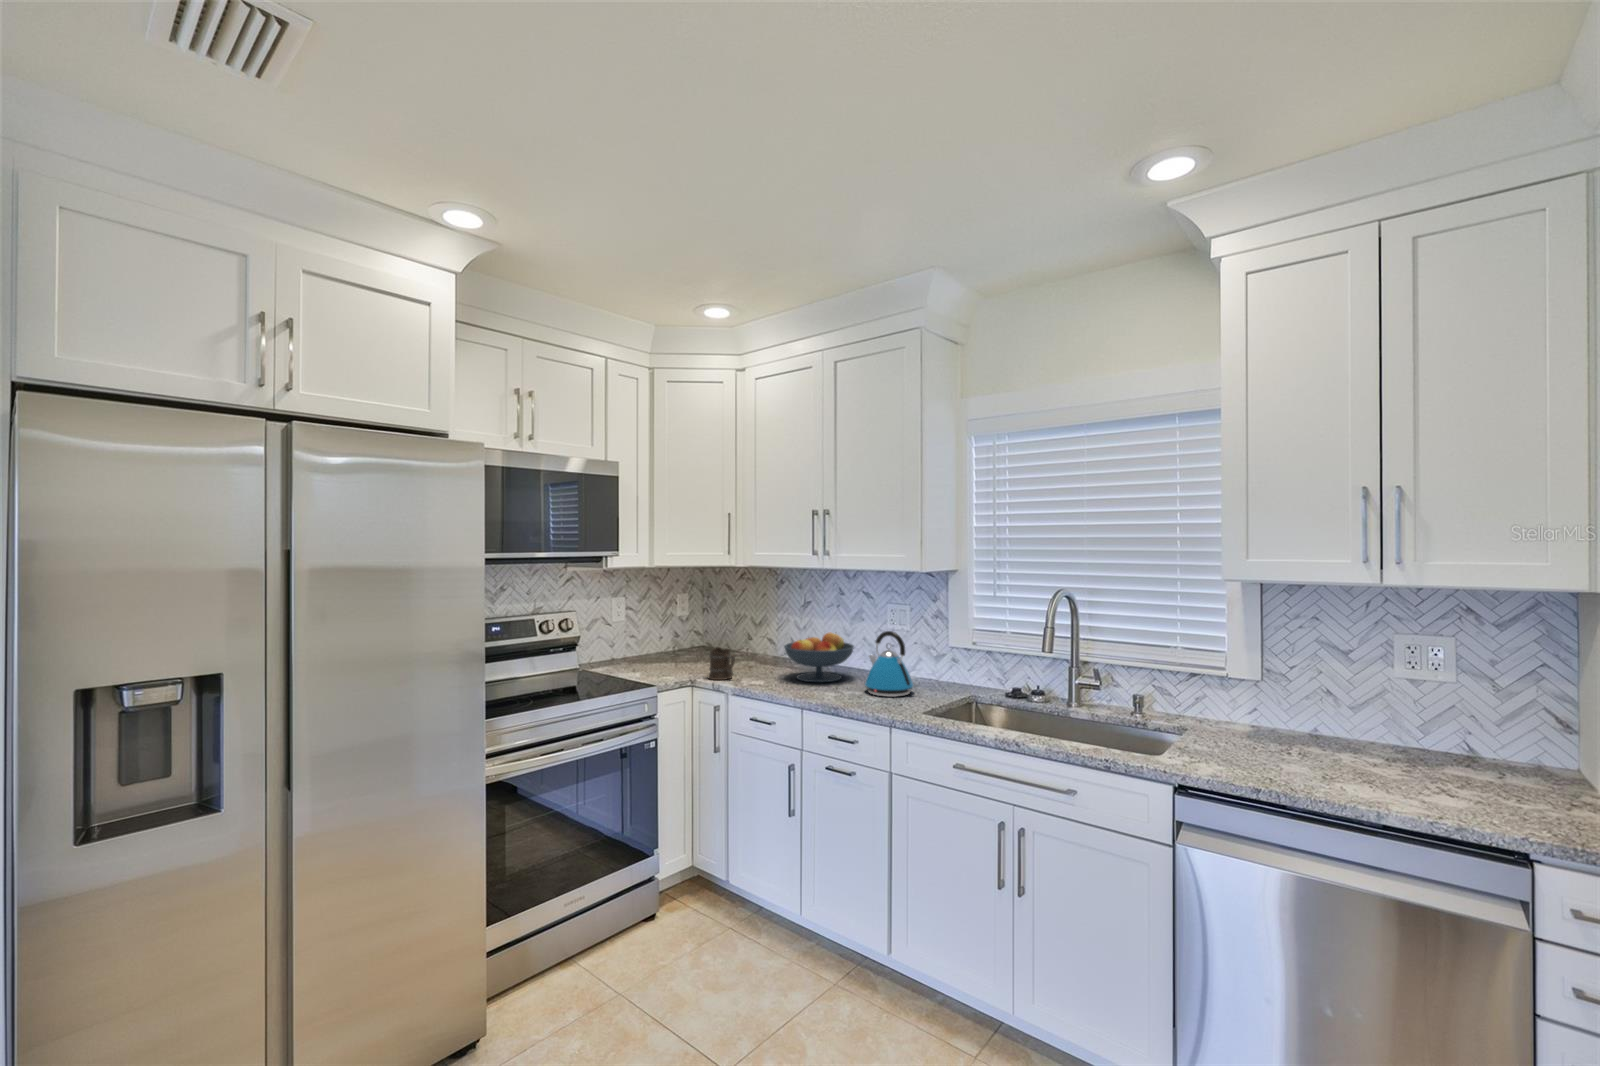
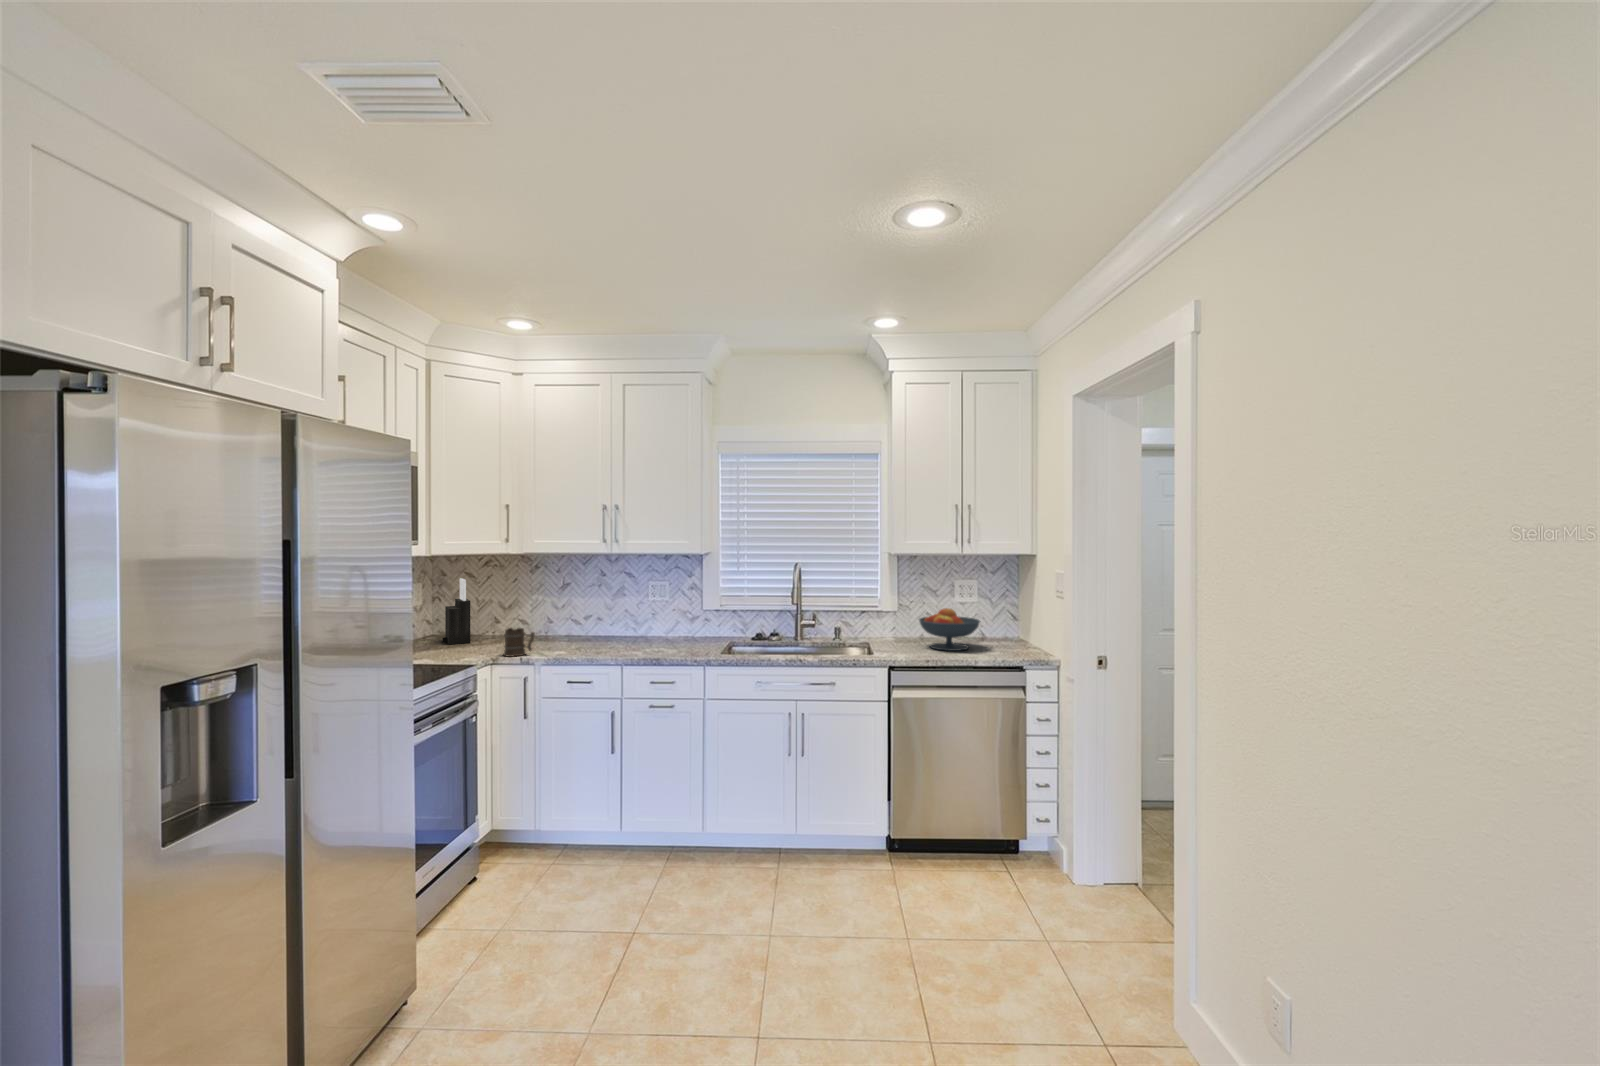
knife block: none [698,591,724,658] -> present [442,578,470,644]
kettle: present [865,631,913,697] -> none [655,600,696,649]
fruit bowl: present [784,633,854,682] -> present [919,608,980,651]

